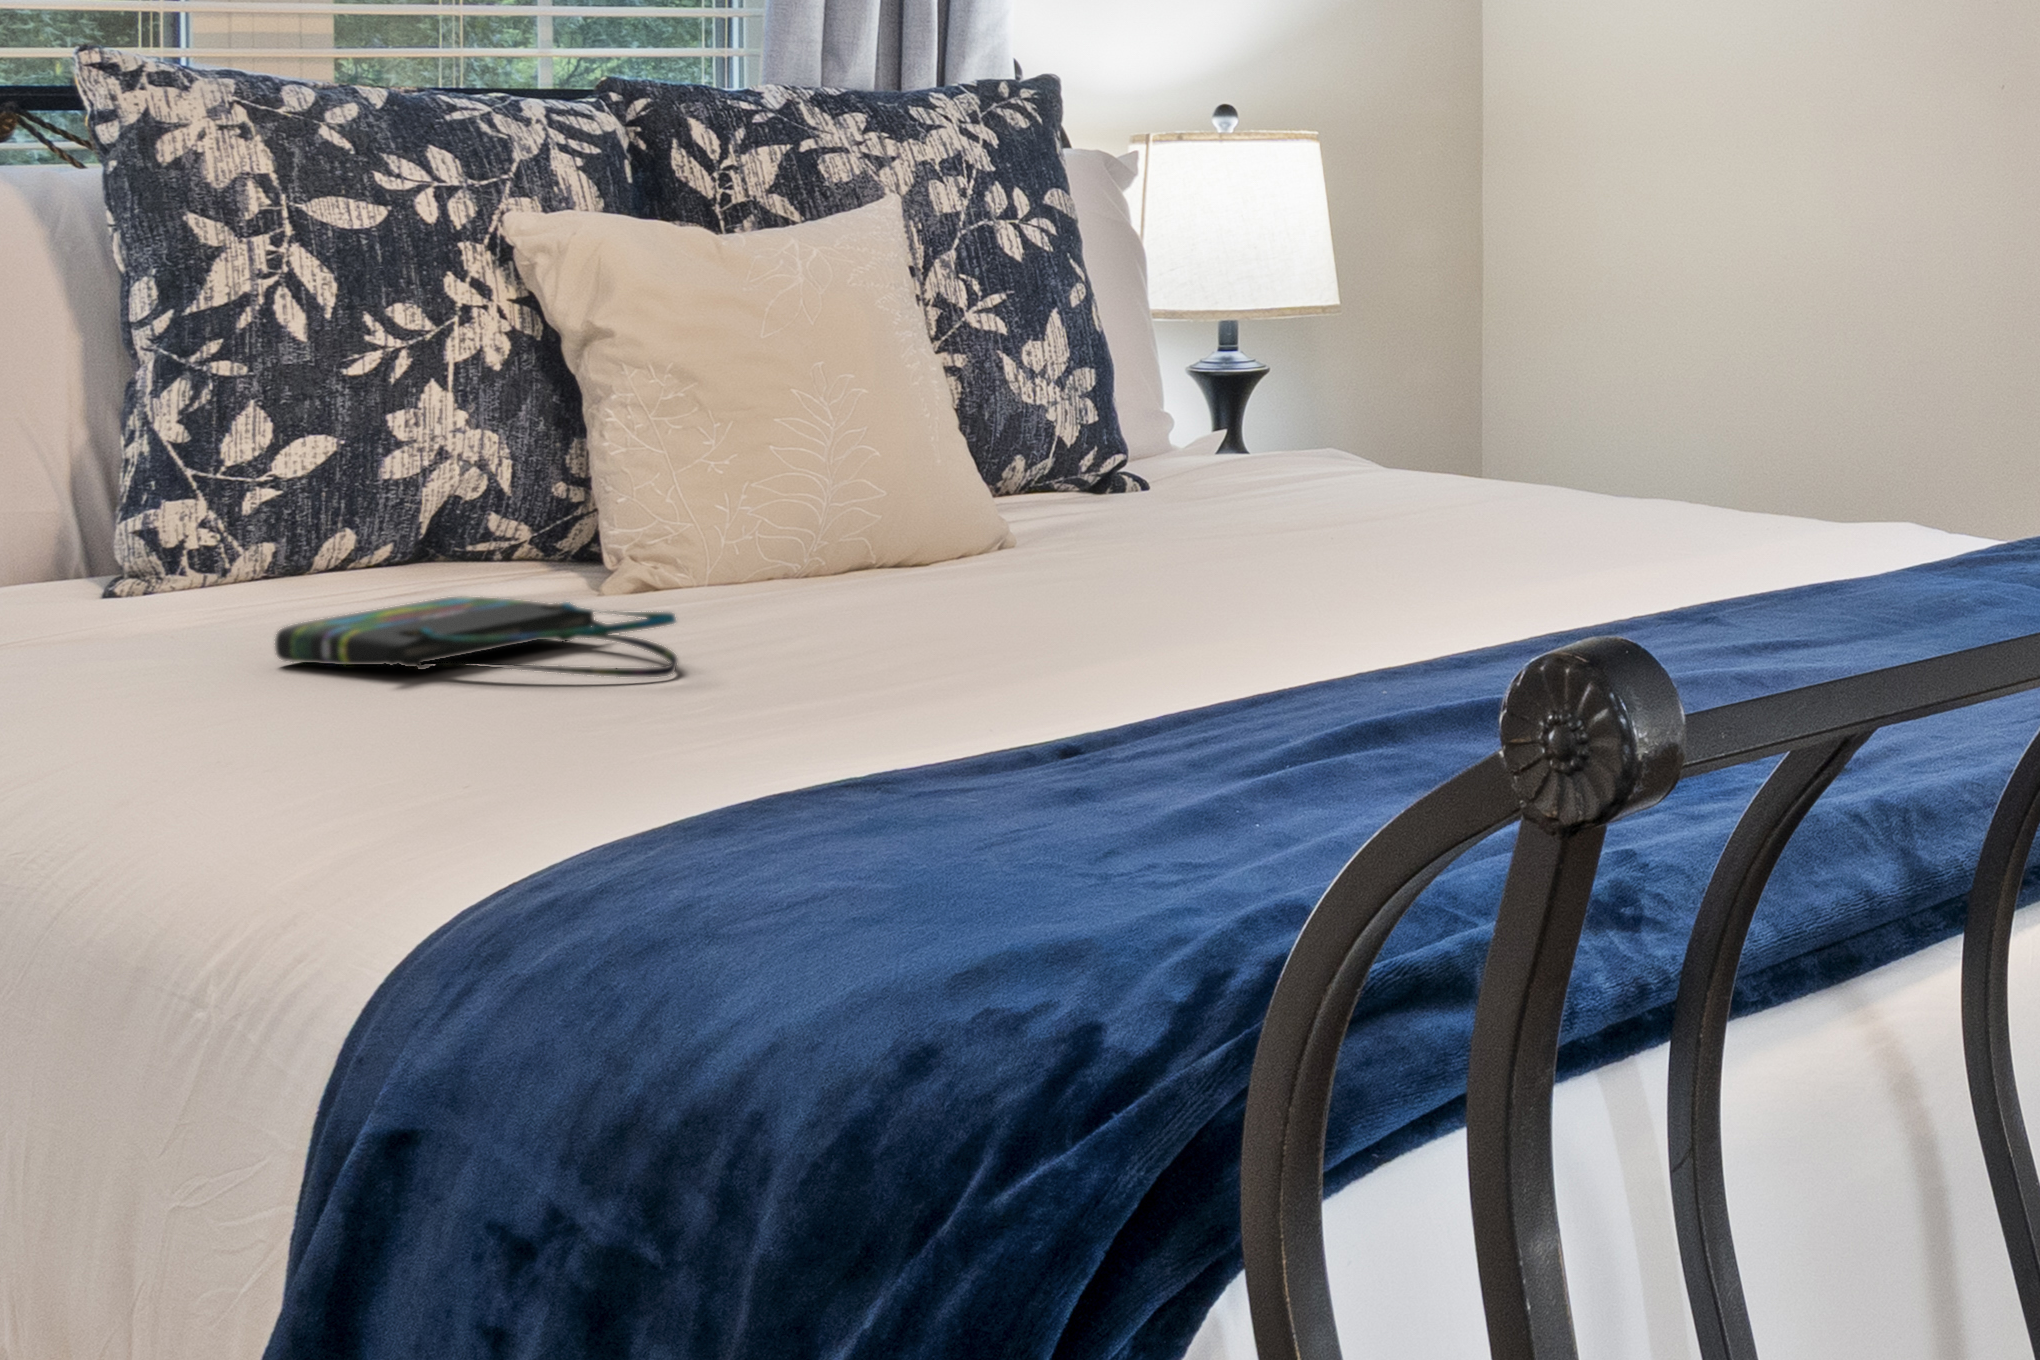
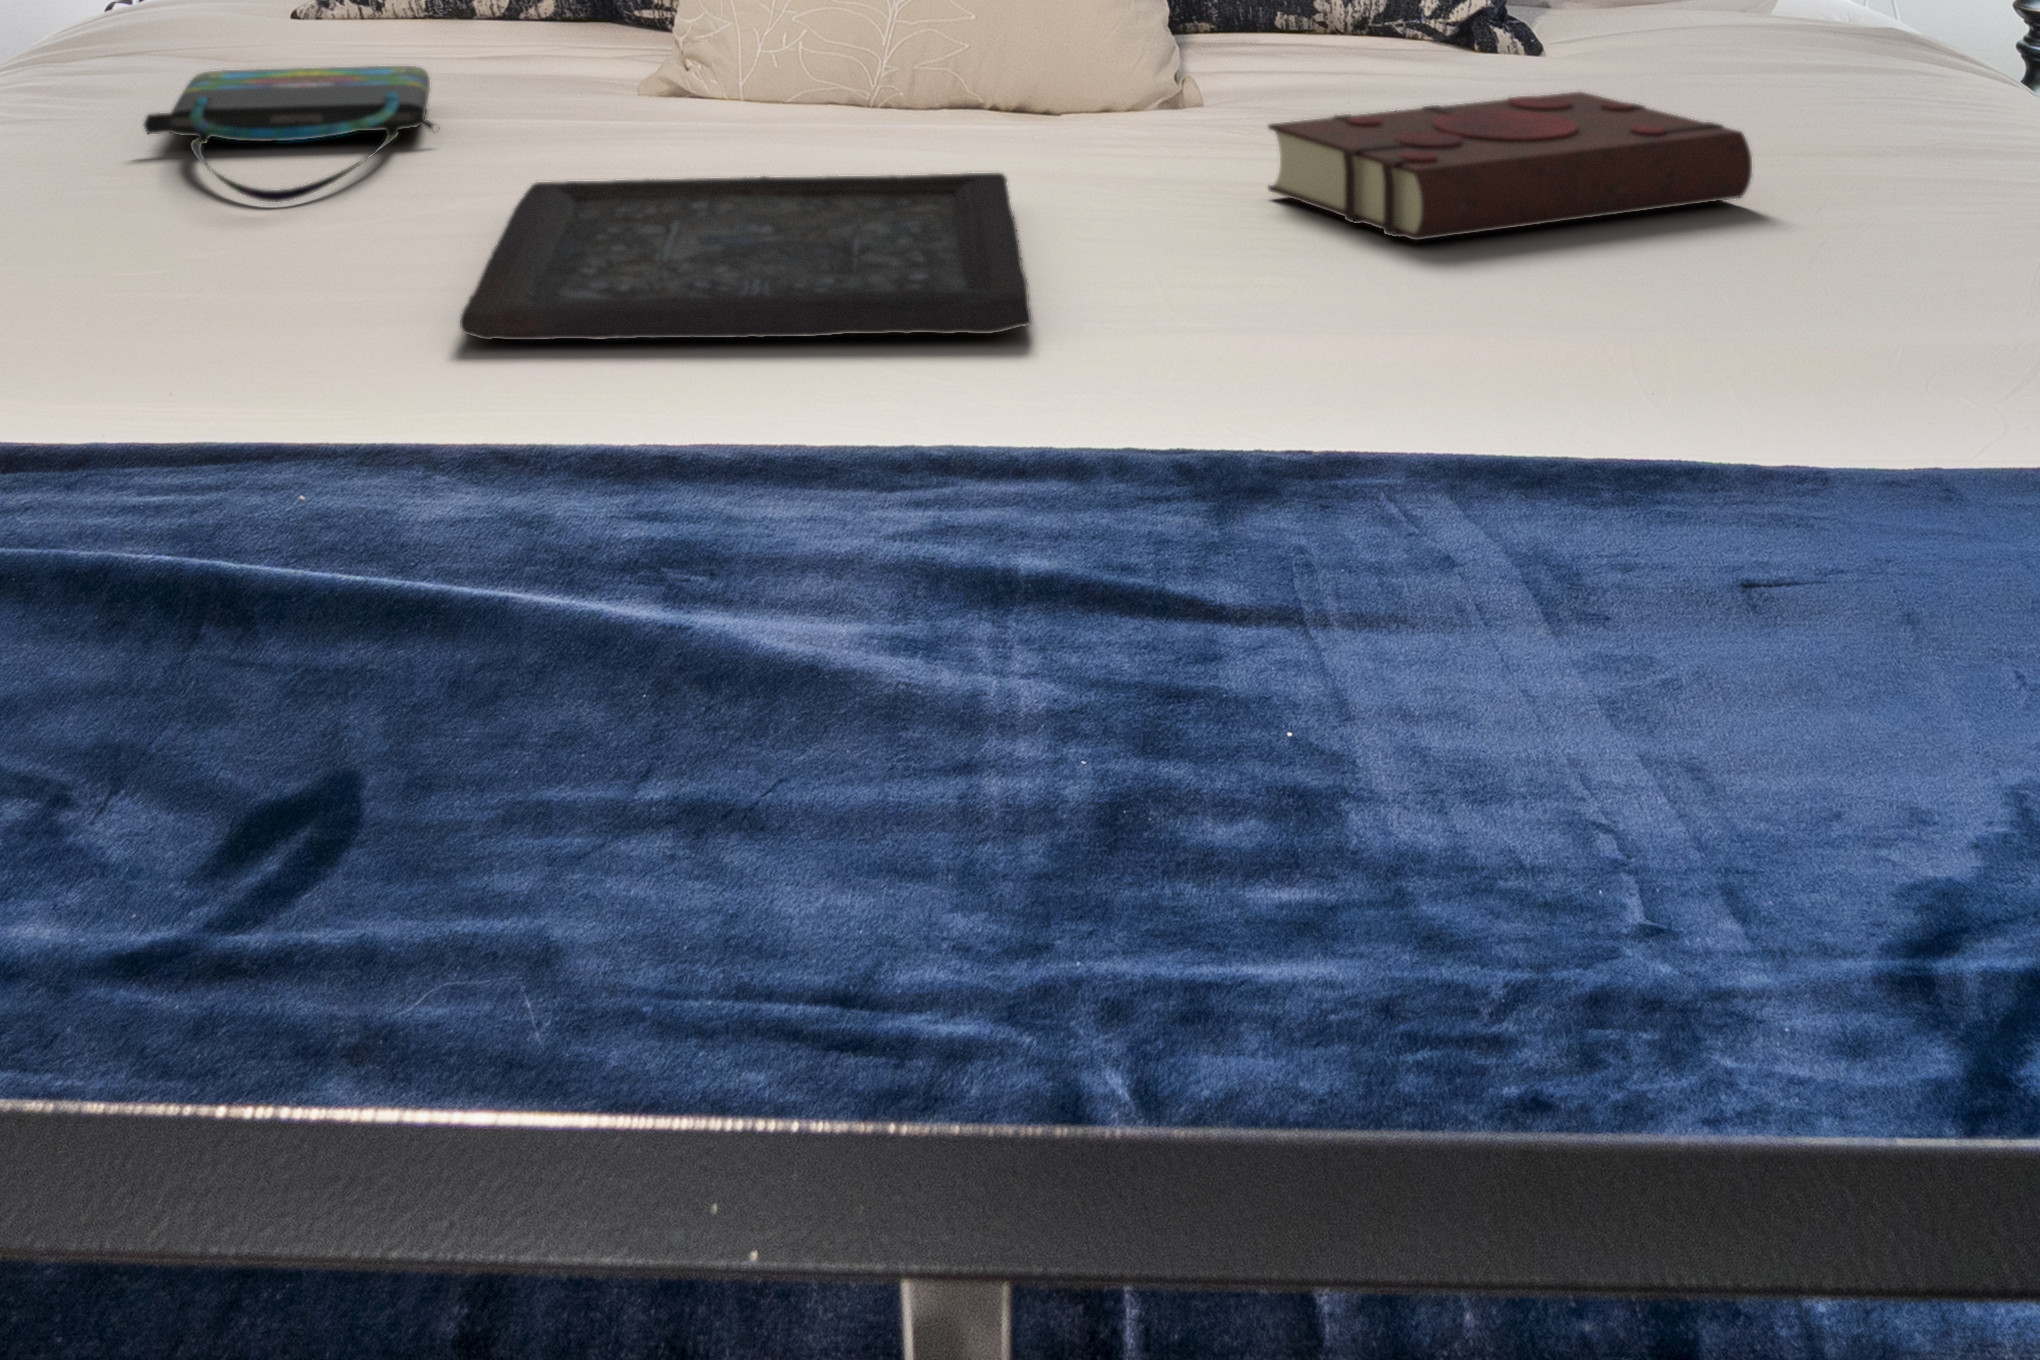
book: none [1265,482,1508,565] -> present [1268,92,1752,240]
tray: none [862,571,1414,678] -> present [460,173,1031,340]

